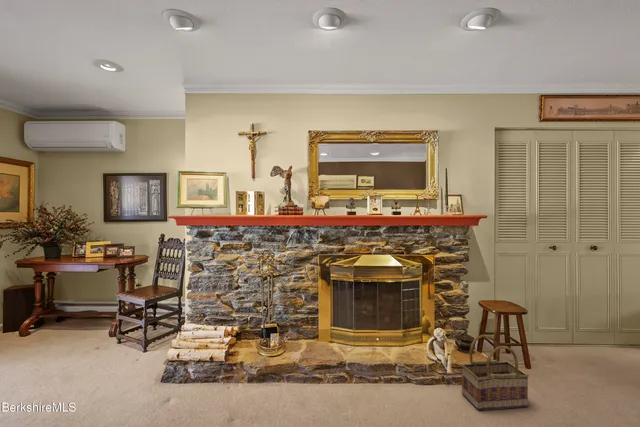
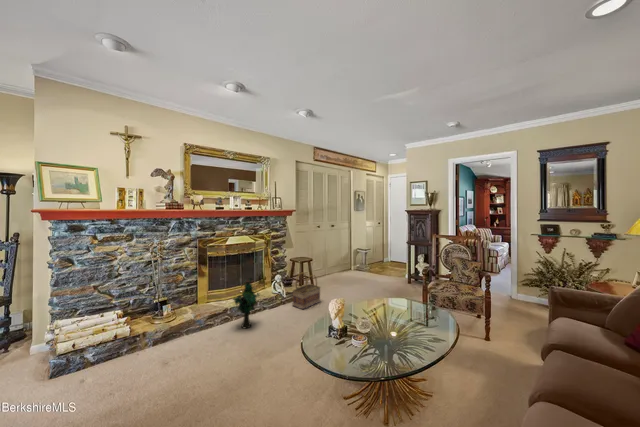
decorative plant: none [341,324,385,407] -> present [233,278,260,328]

